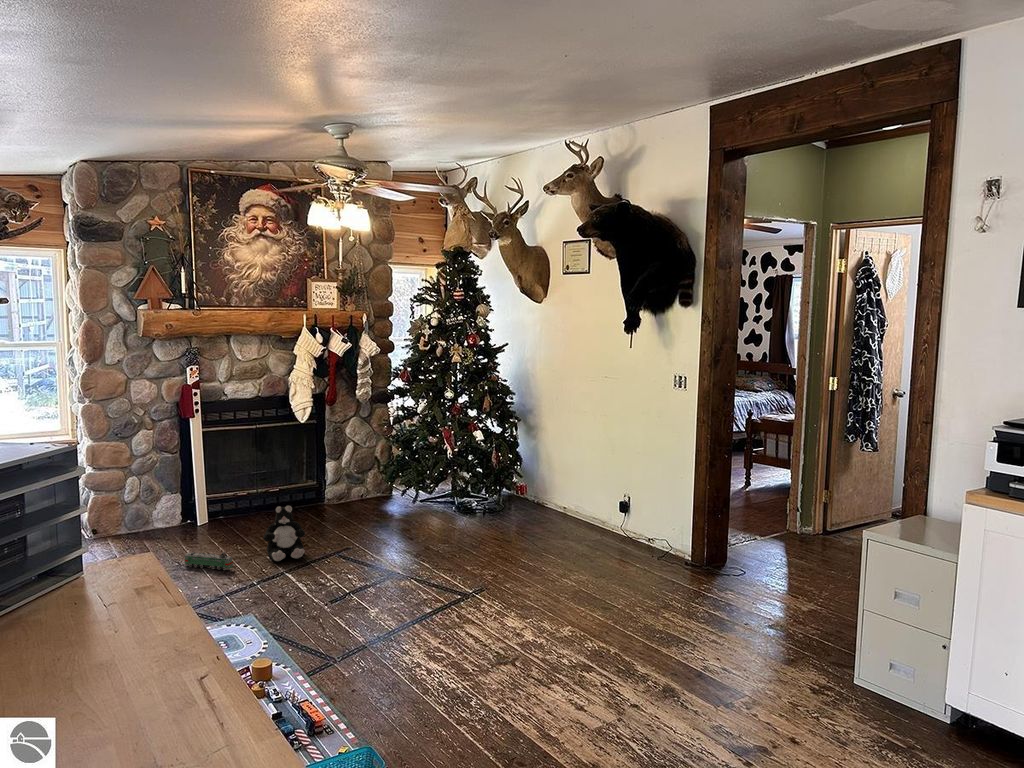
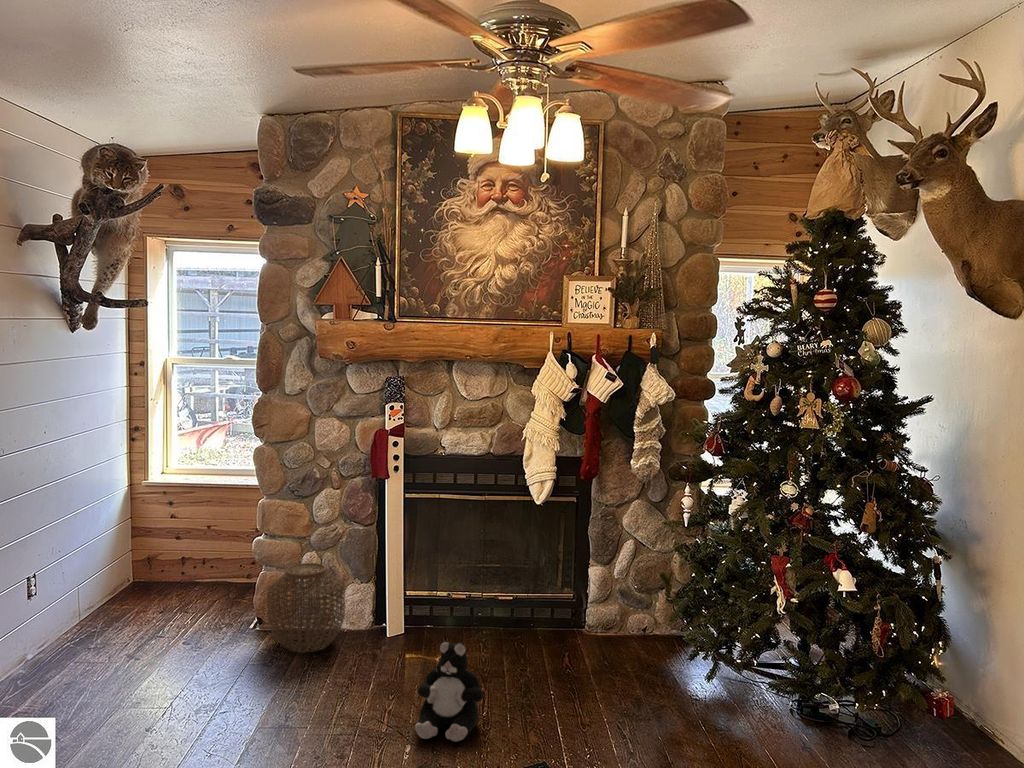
woven basket: none [113,482,173,543] -> present [267,563,345,652]
toy train: present [185,552,233,570] -> none [303,690,356,736]

